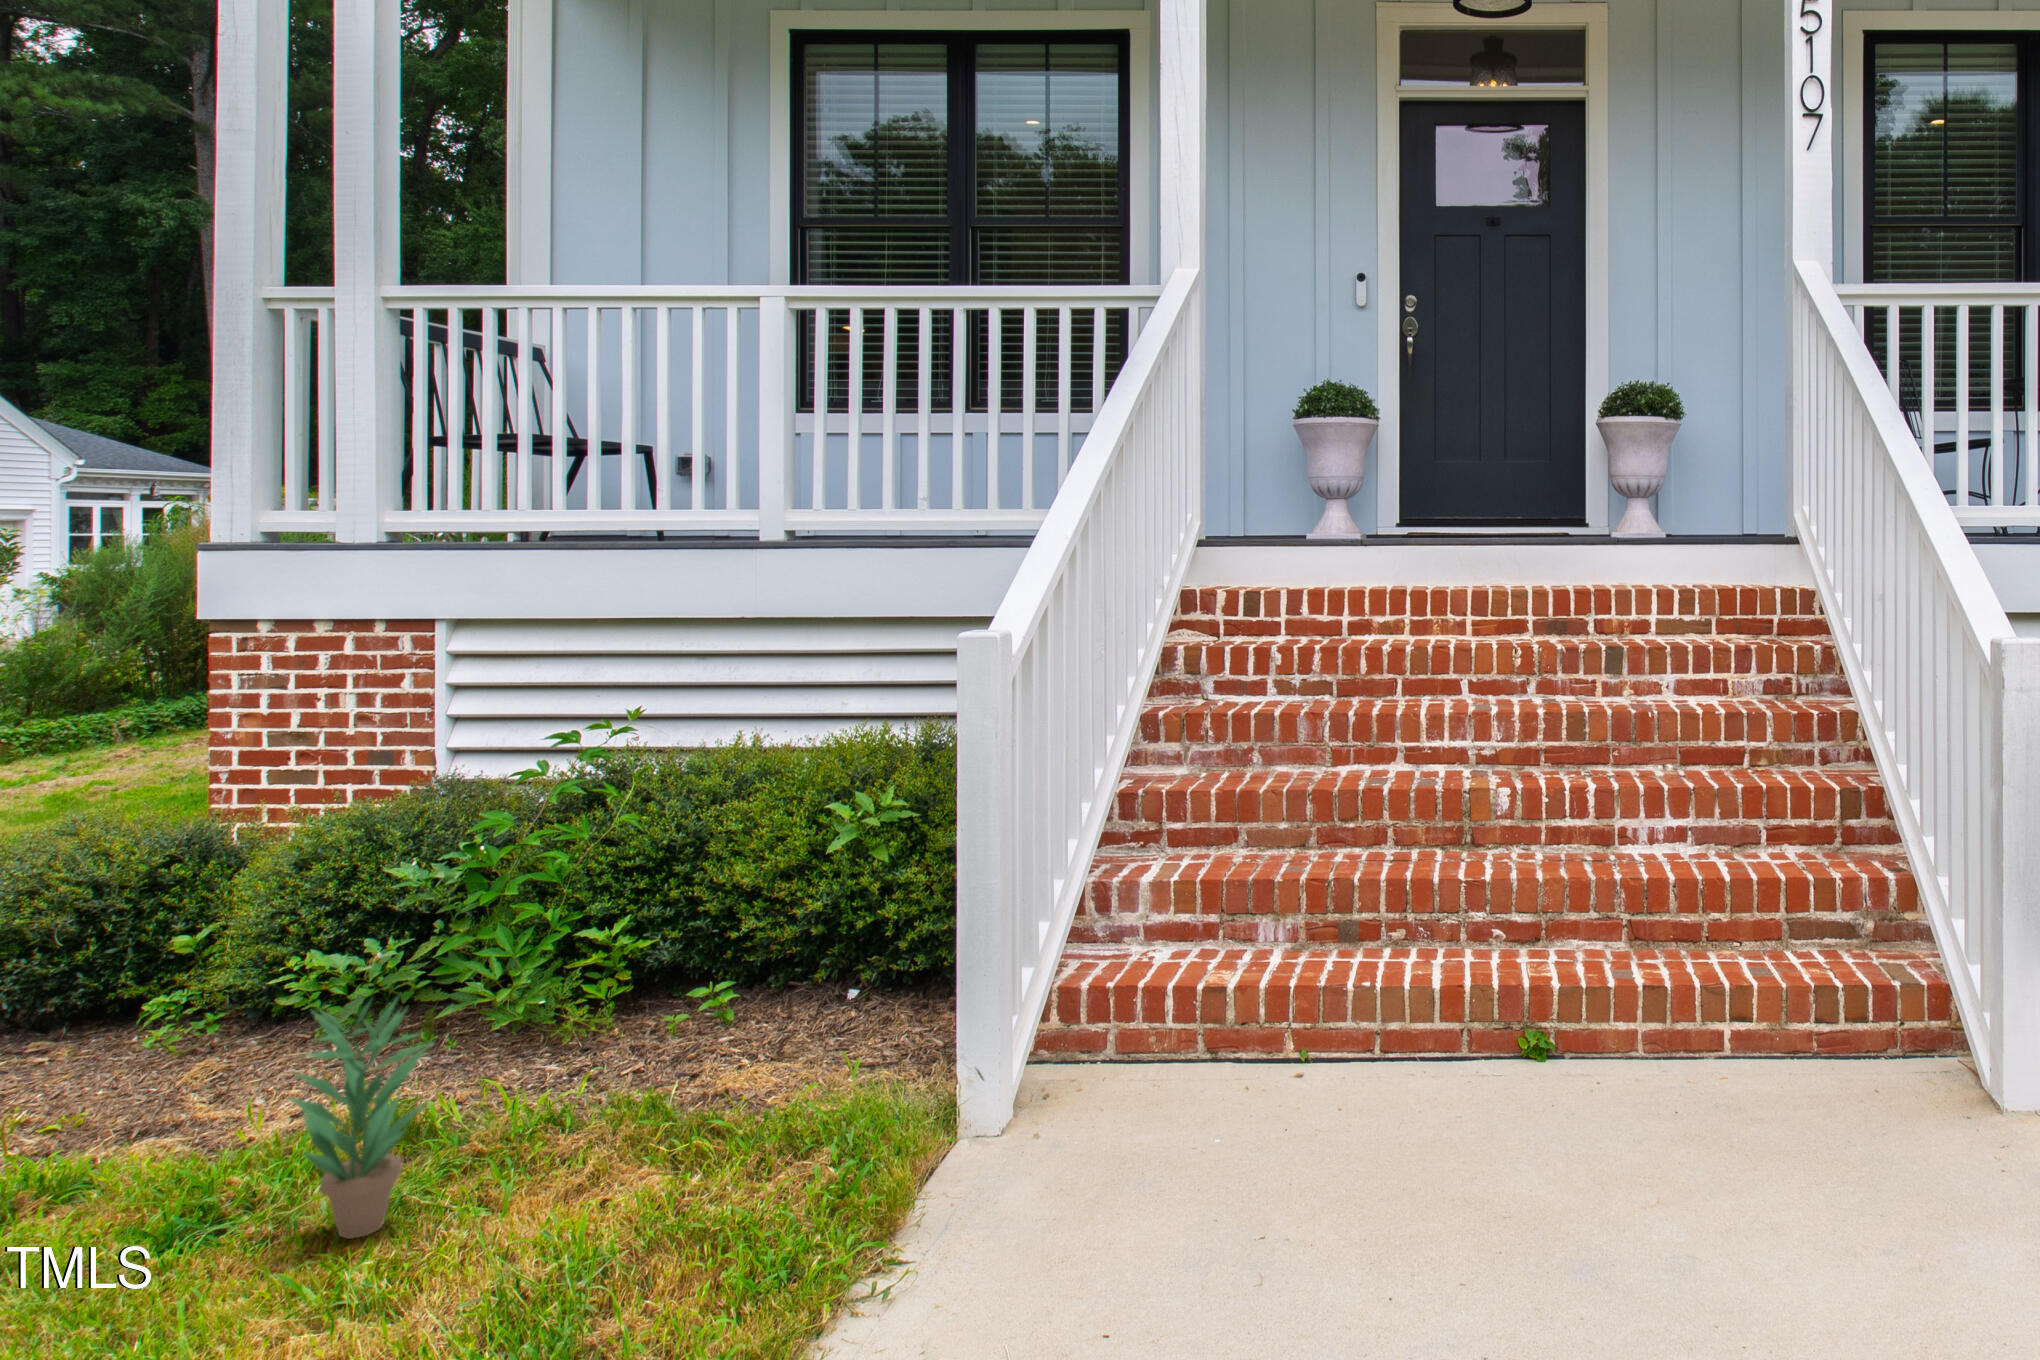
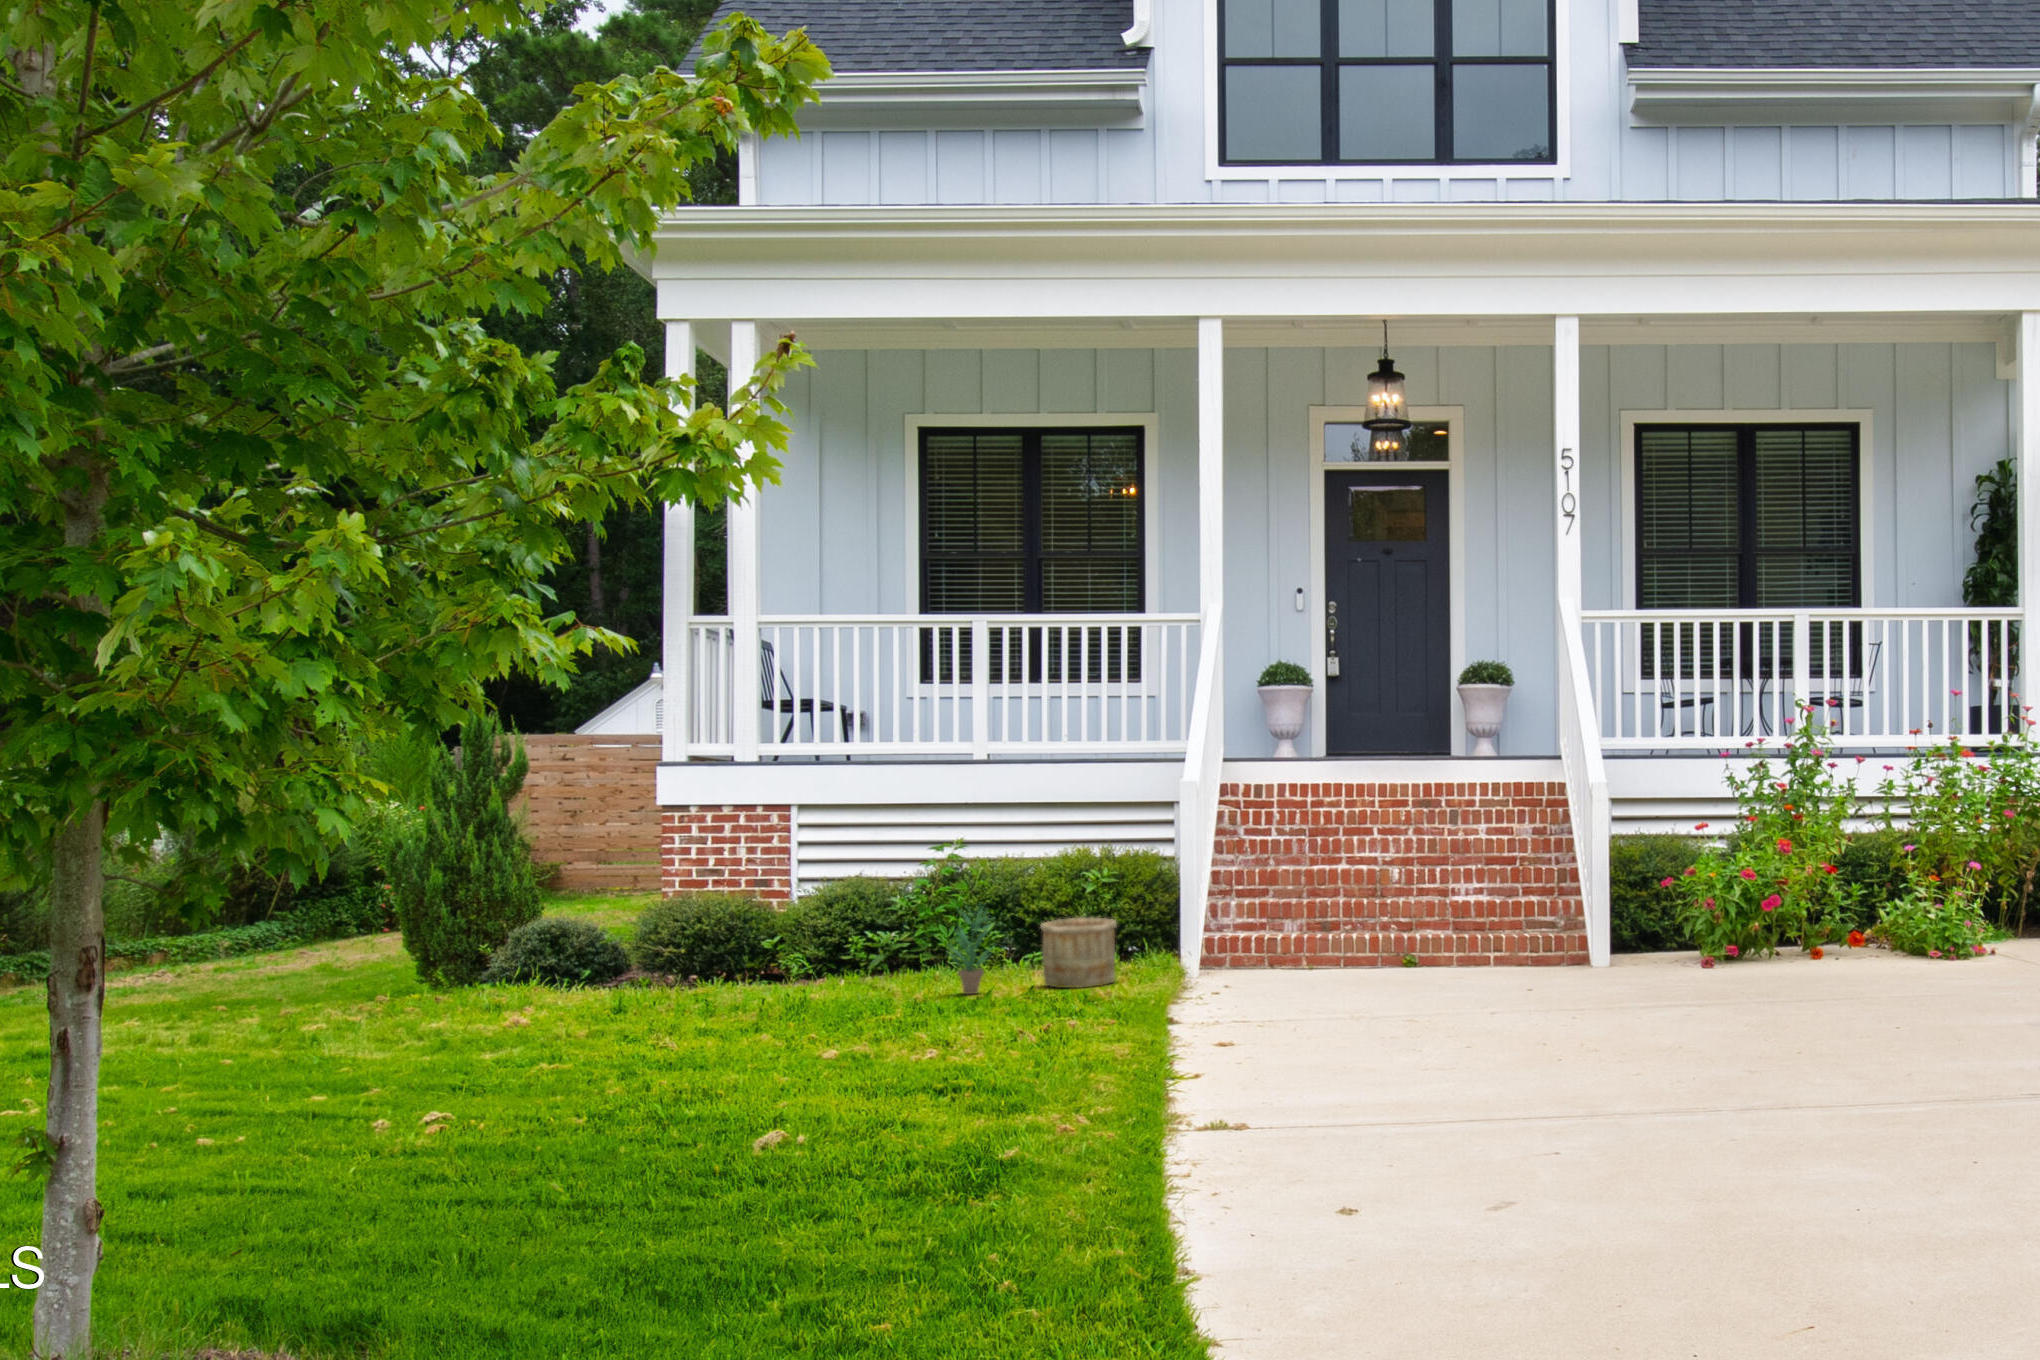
wooden bucket: none [564,985,792,1217] -> present [1041,918,1117,988]

